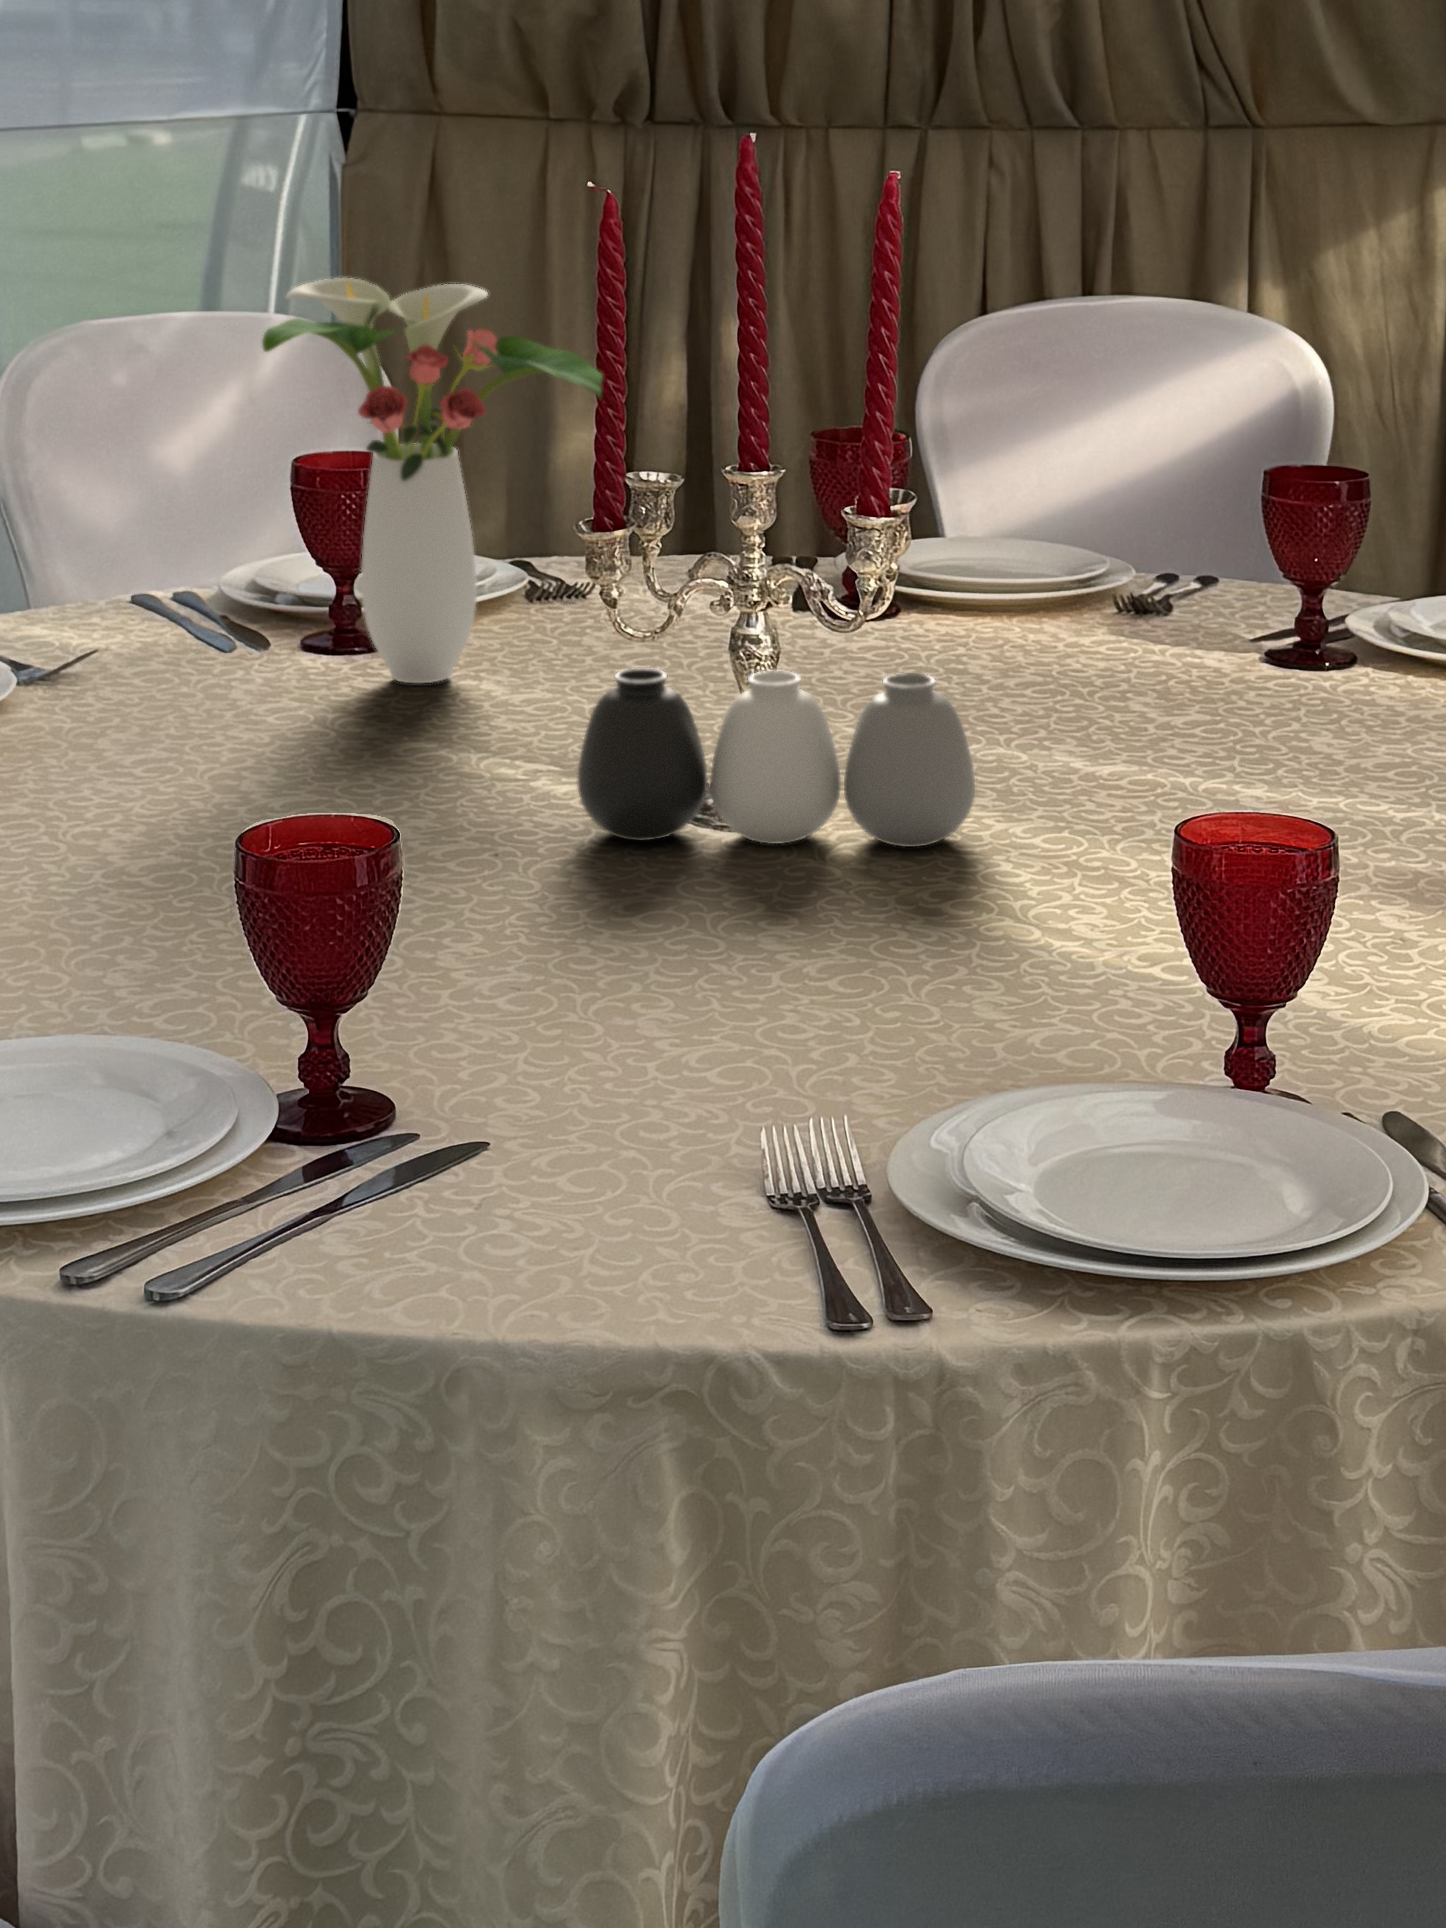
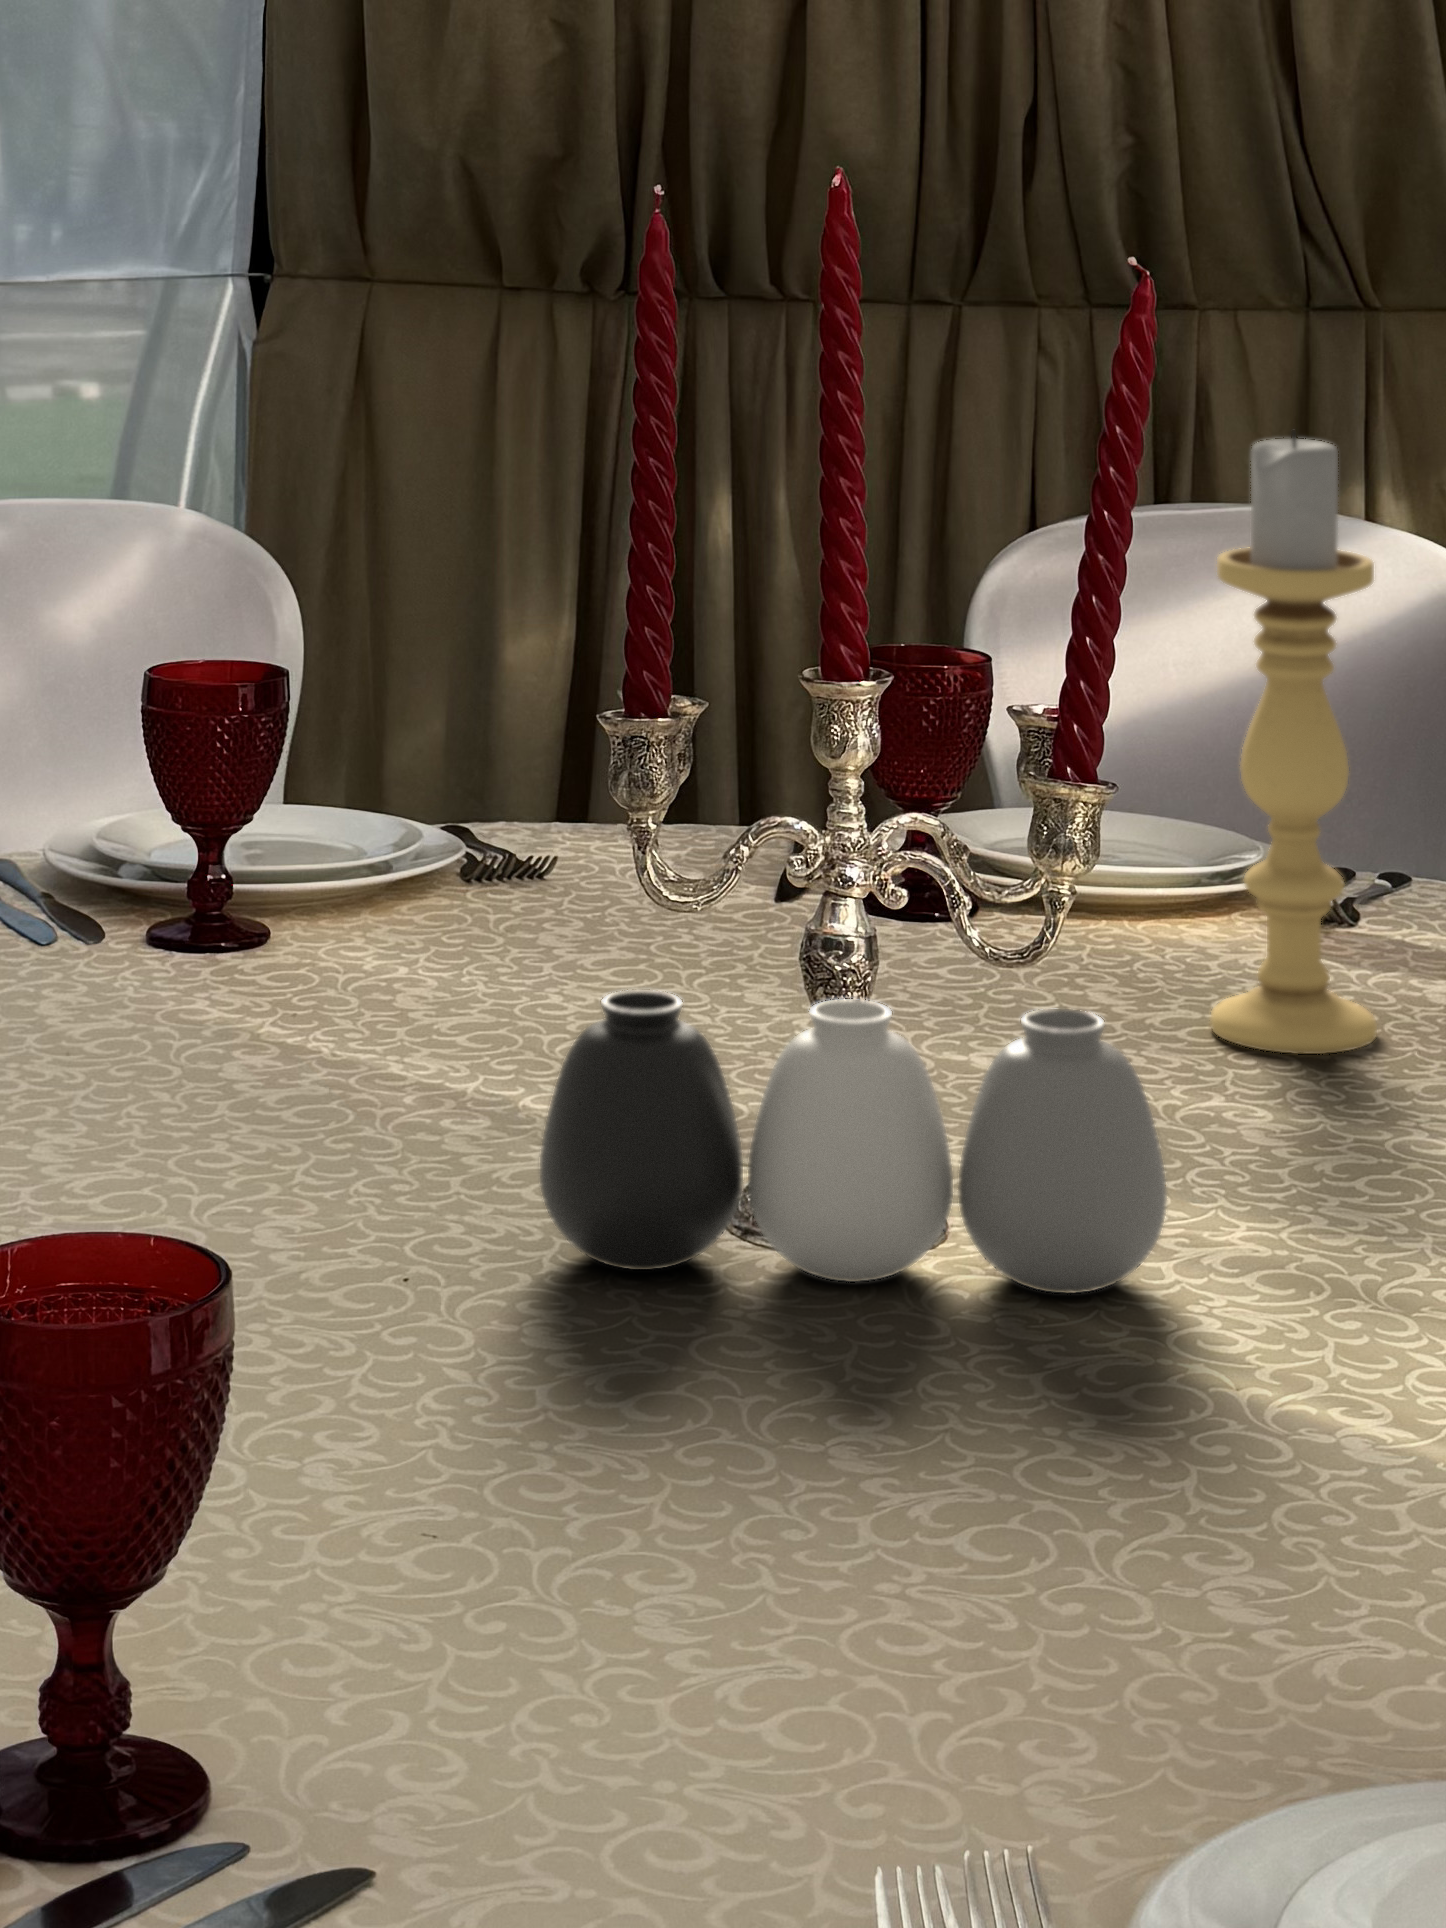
flower arrangement: present [262,278,602,683] -> none [90,403,608,1002]
candle holder: none [1033,285,1144,700] -> present [1210,431,1377,1054]

